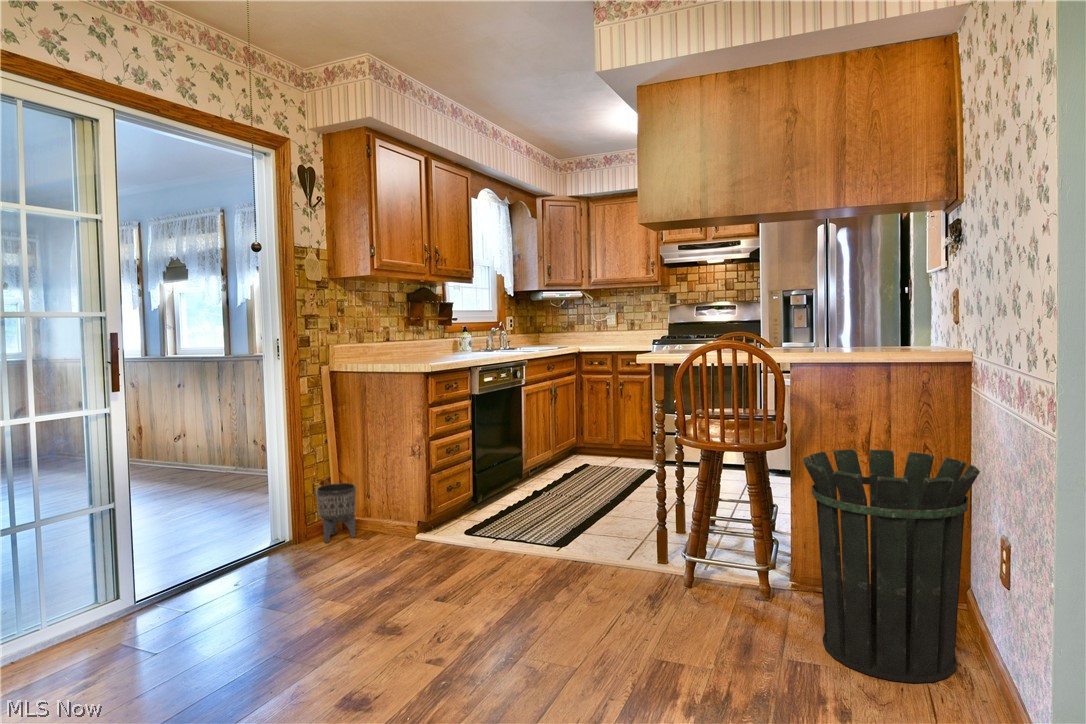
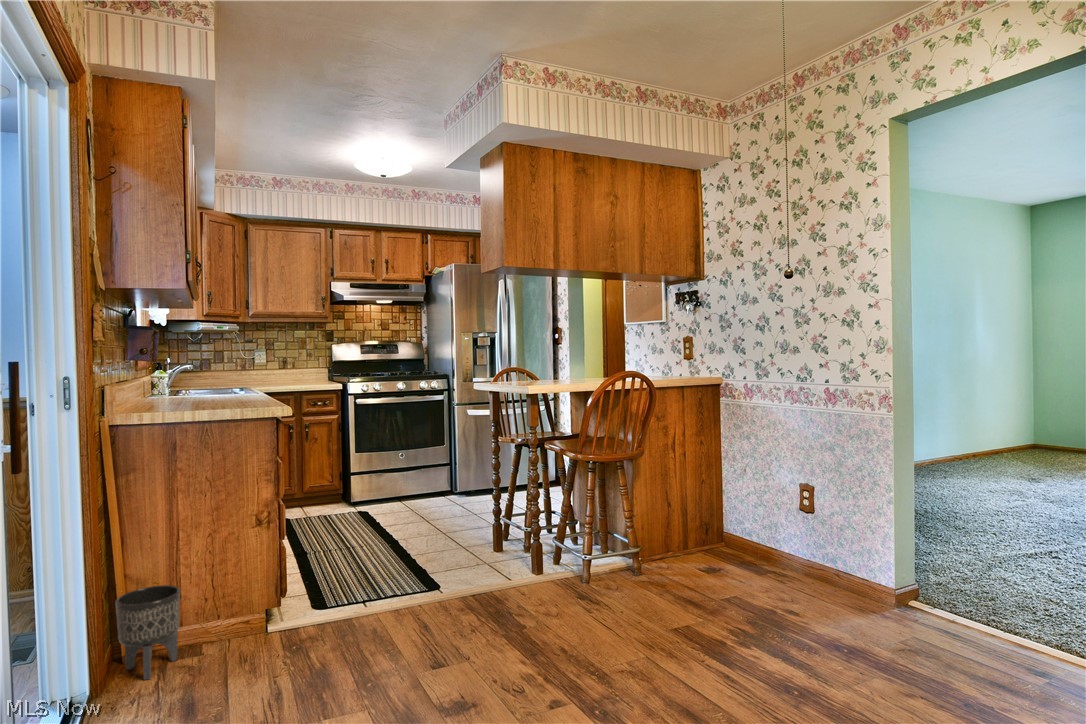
waste bin: present [803,449,980,683] -> none [687,444,791,585]

